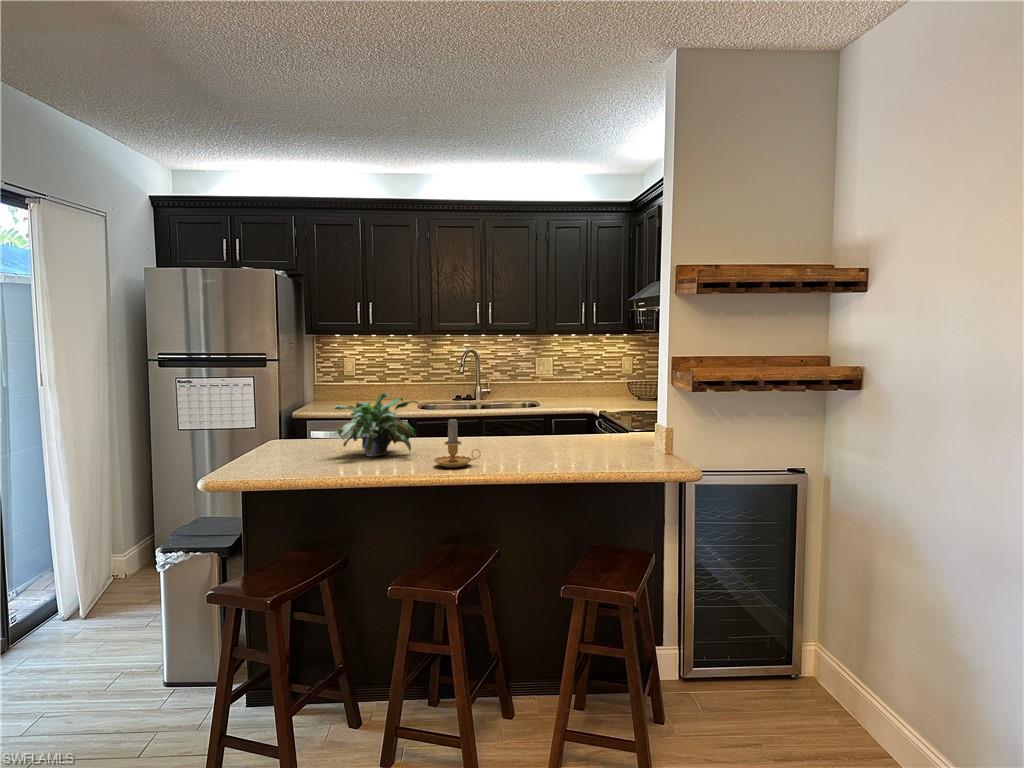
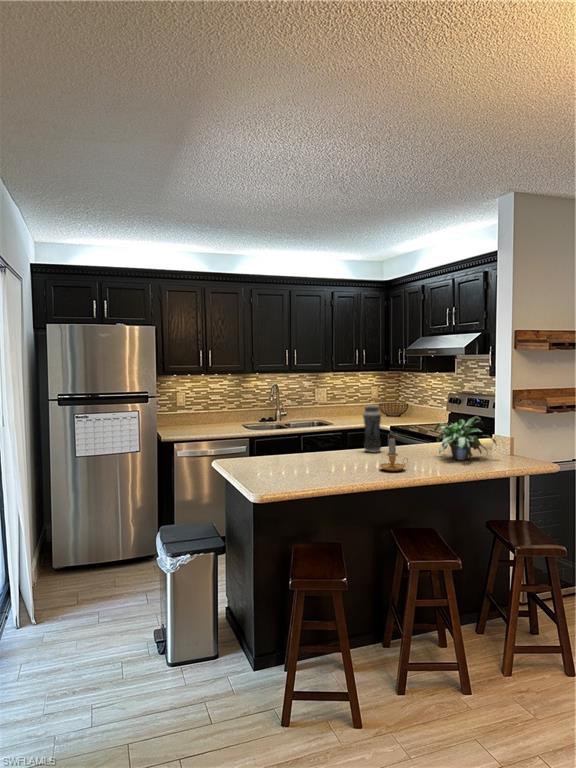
vase: none [480,375,506,443] -> present [363,405,381,453]
potted plant: present [333,393,419,456] -> present [434,416,496,460]

